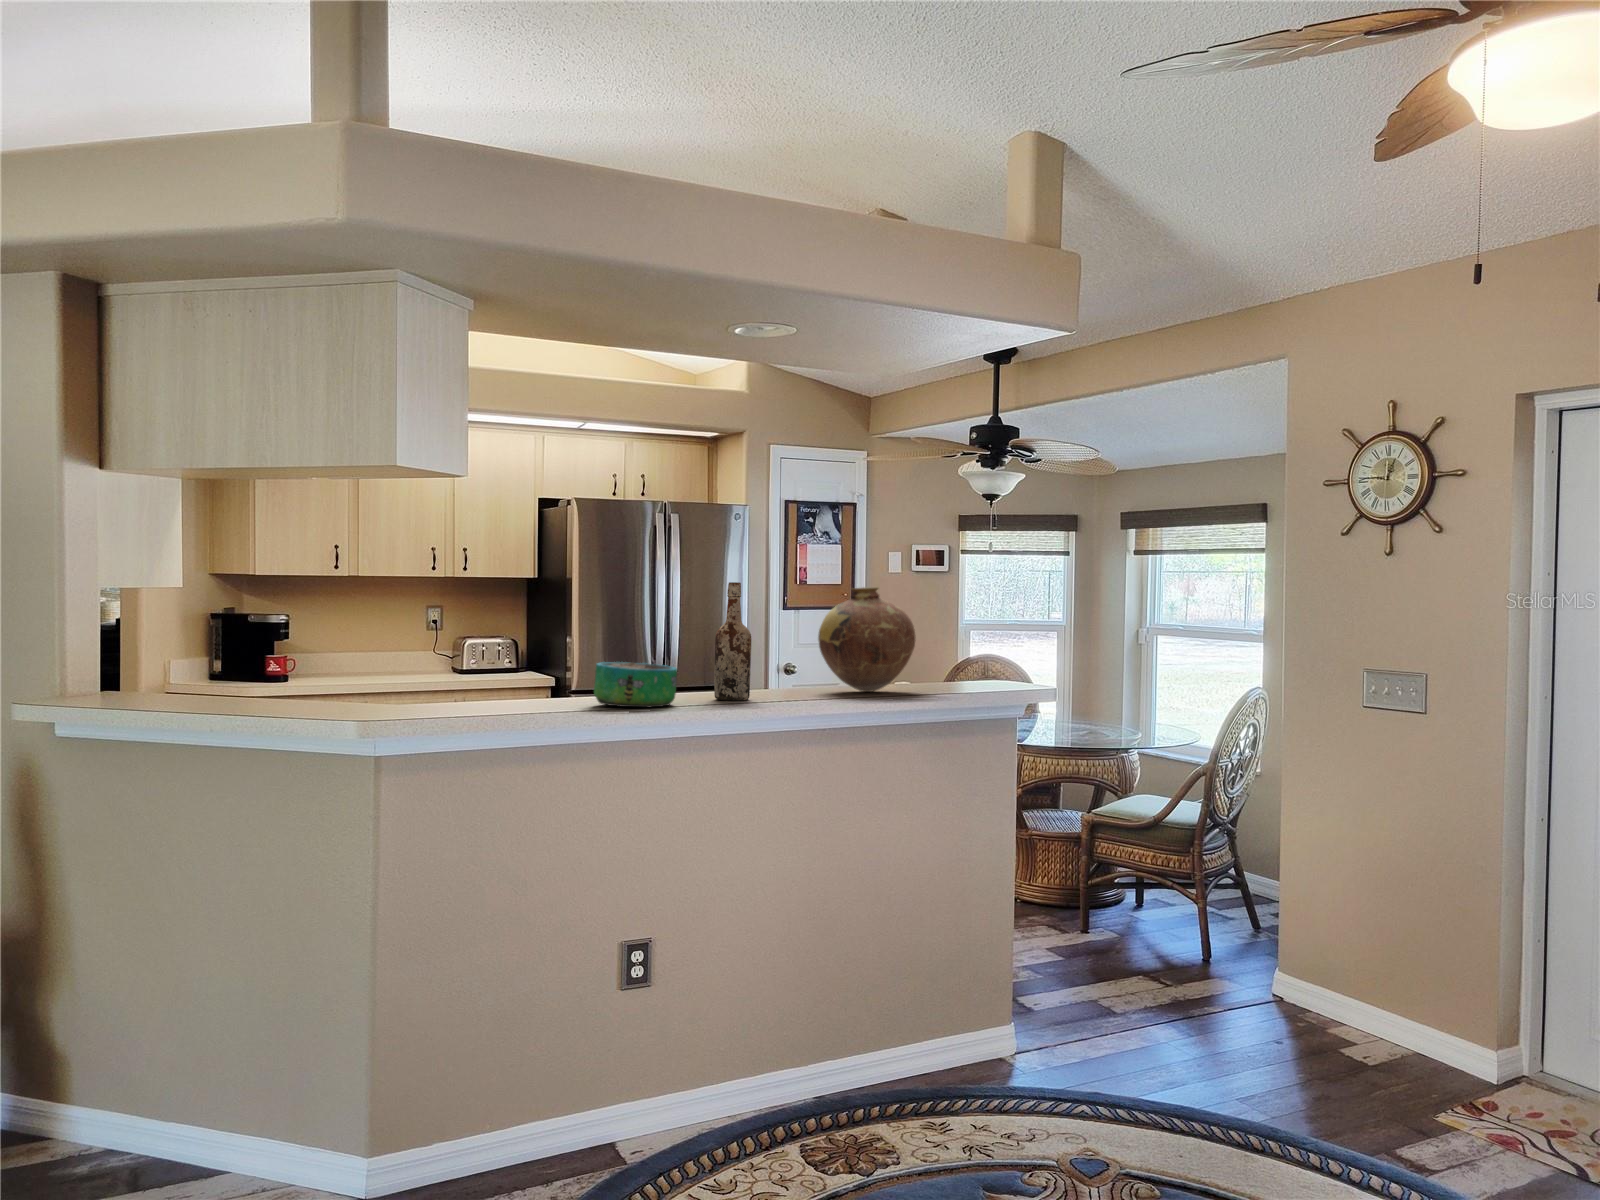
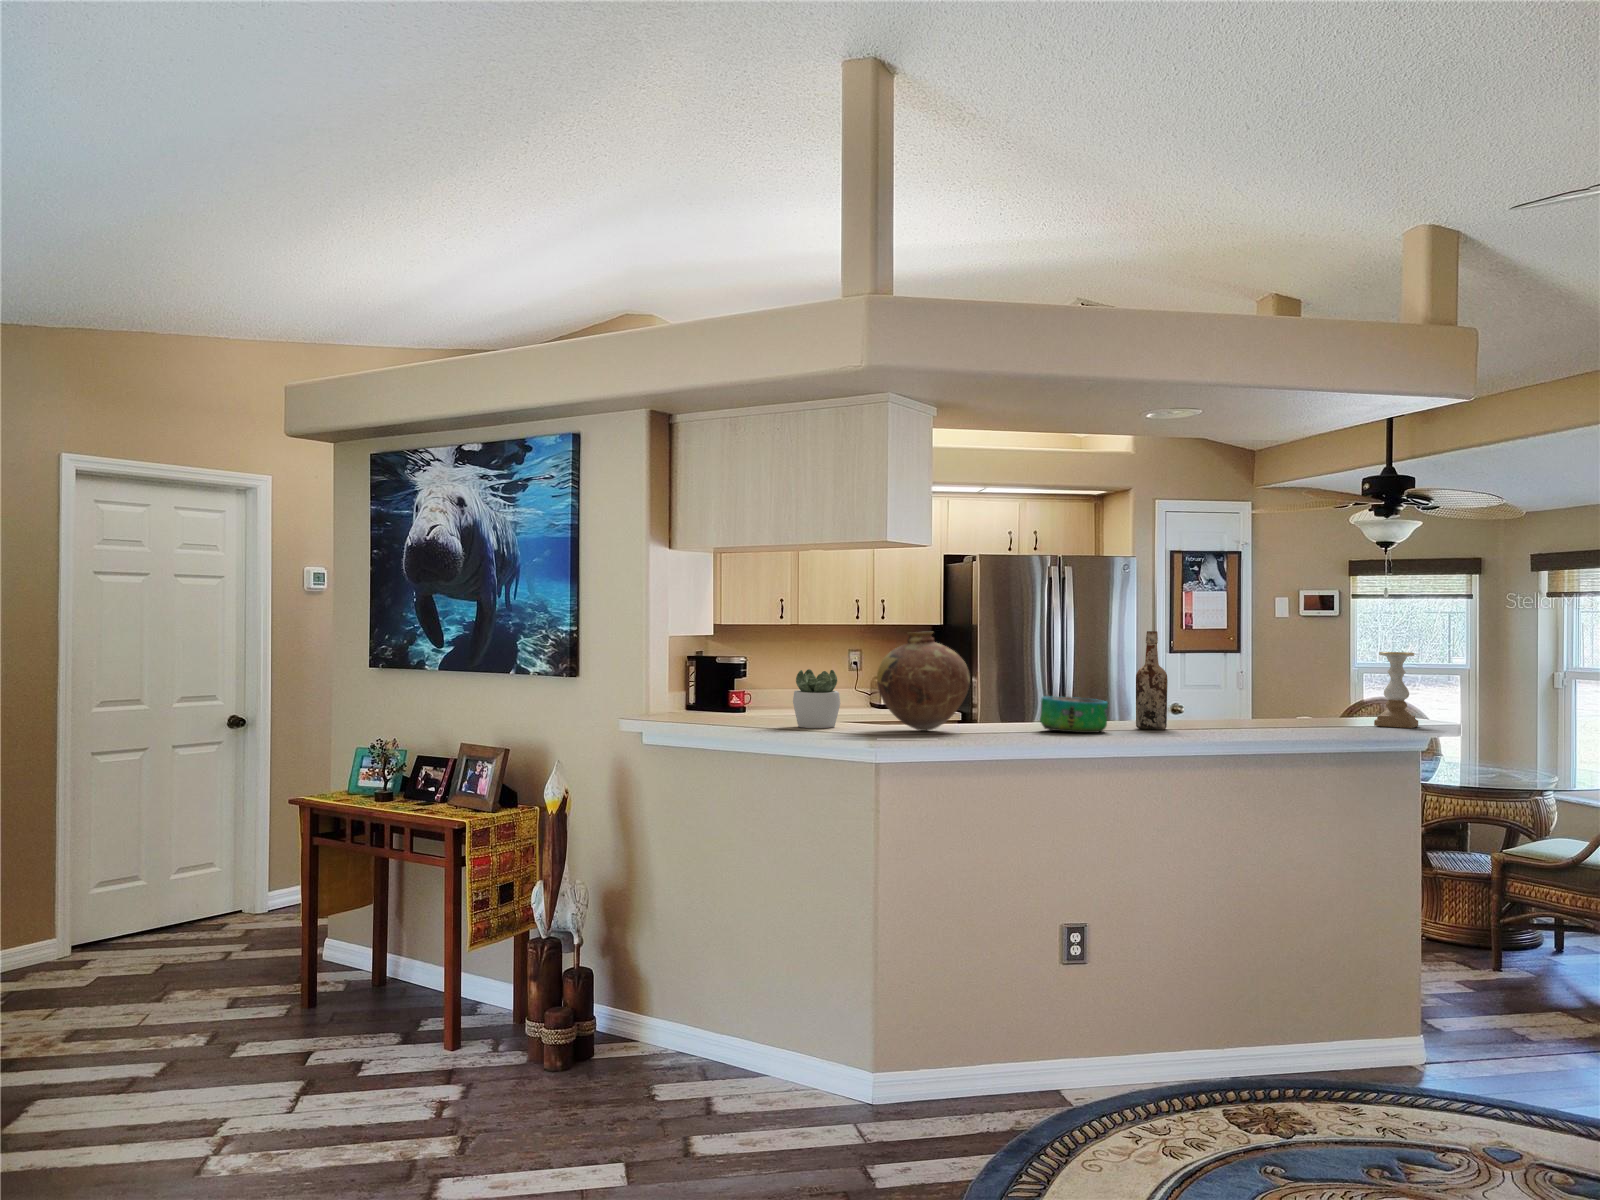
vase: present [818,587,916,692] -> present [877,632,970,731]
candle holder: none [974,608,1018,692] -> present [1374,652,1418,728]
succulent plant: none [261,629,331,709] -> present [793,669,840,728]

